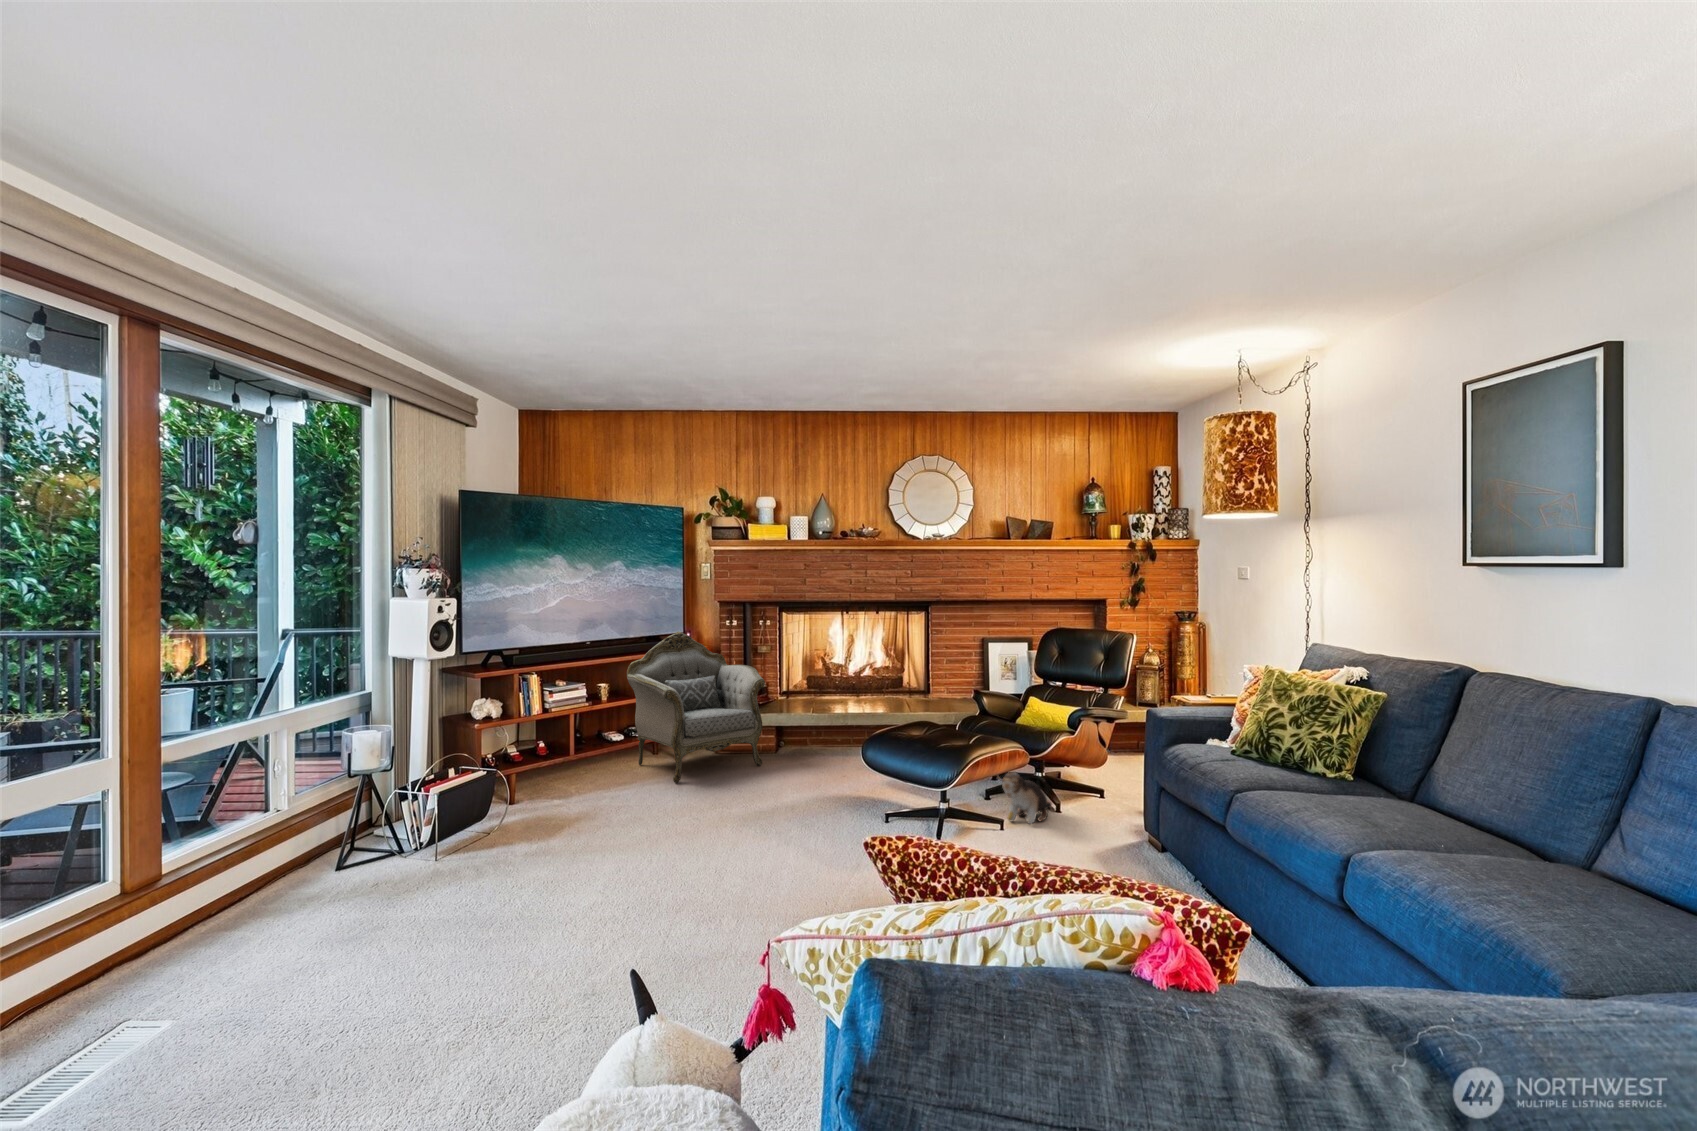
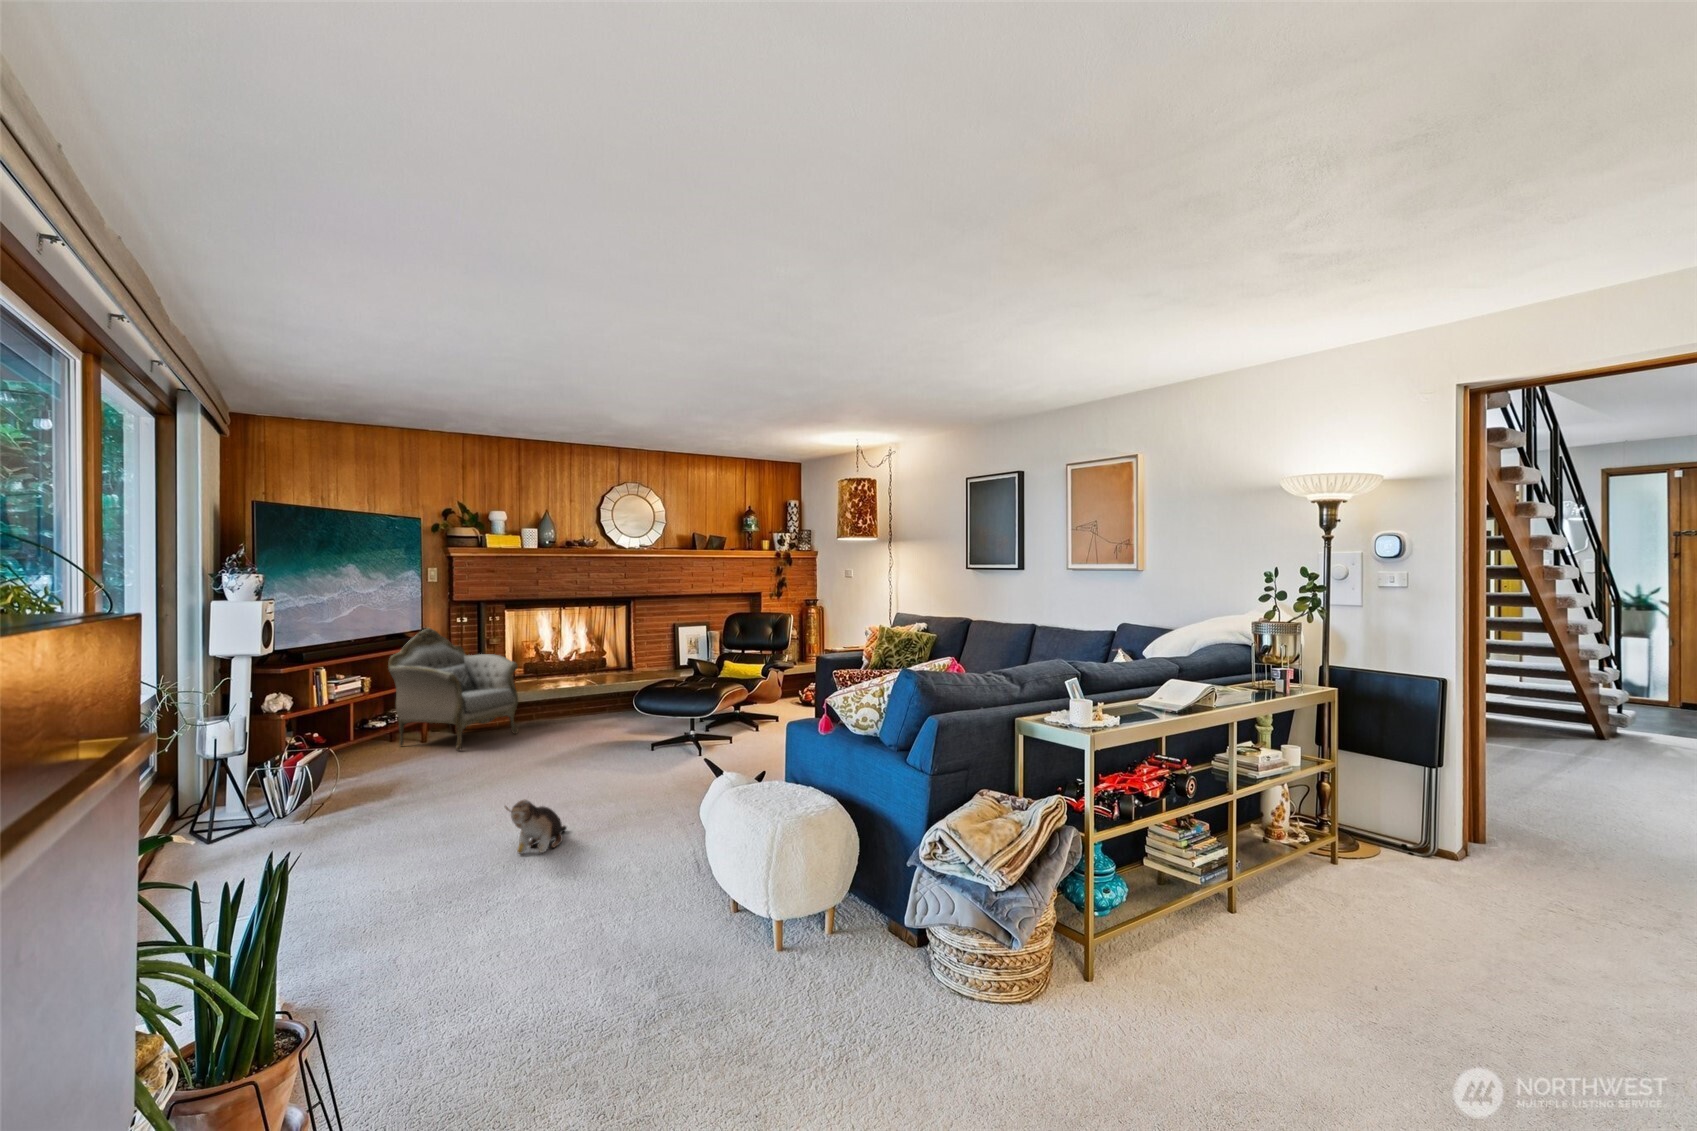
plush toy: present [997,772,1051,824] -> present [505,800,566,854]

